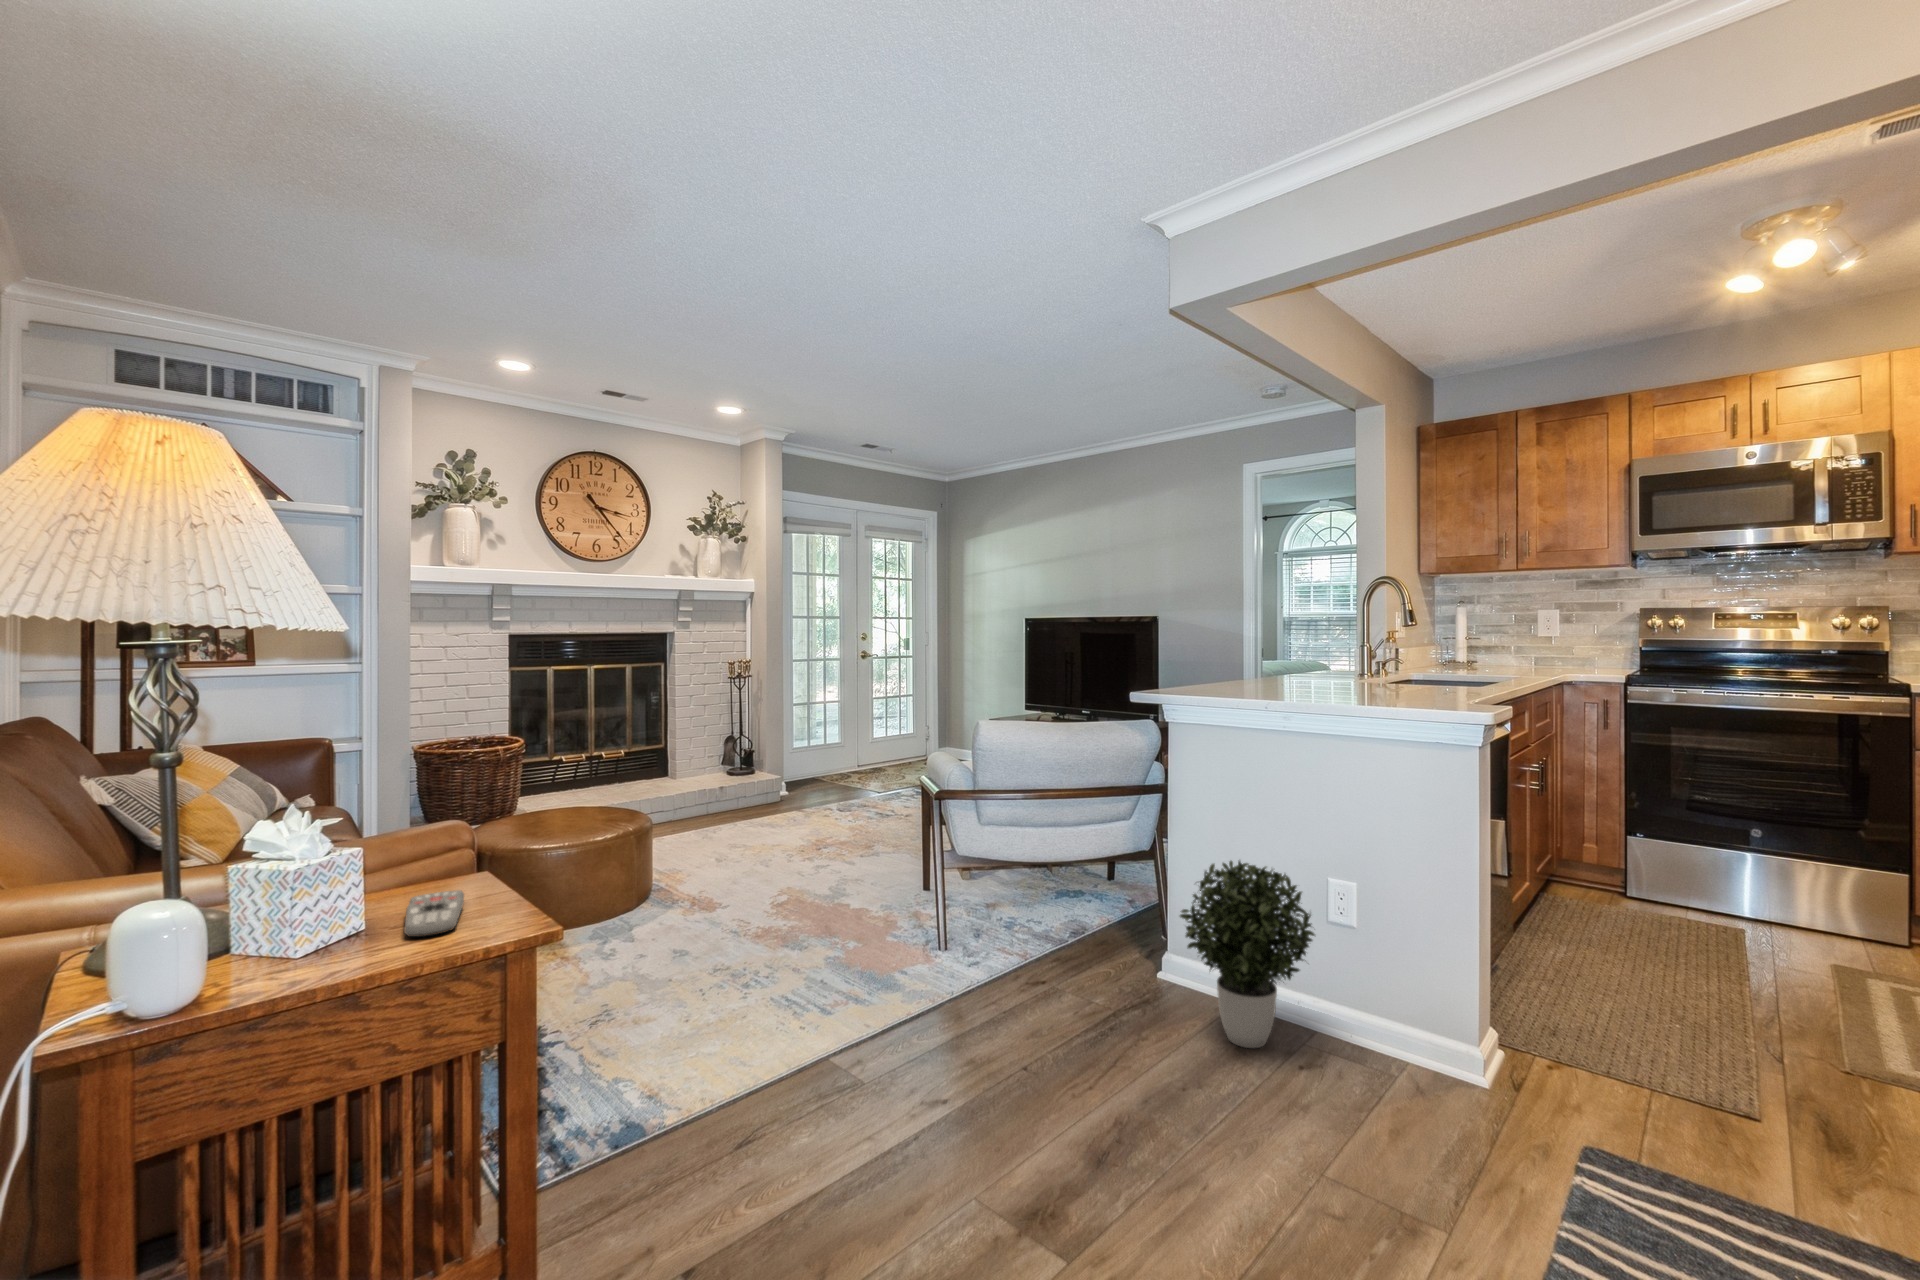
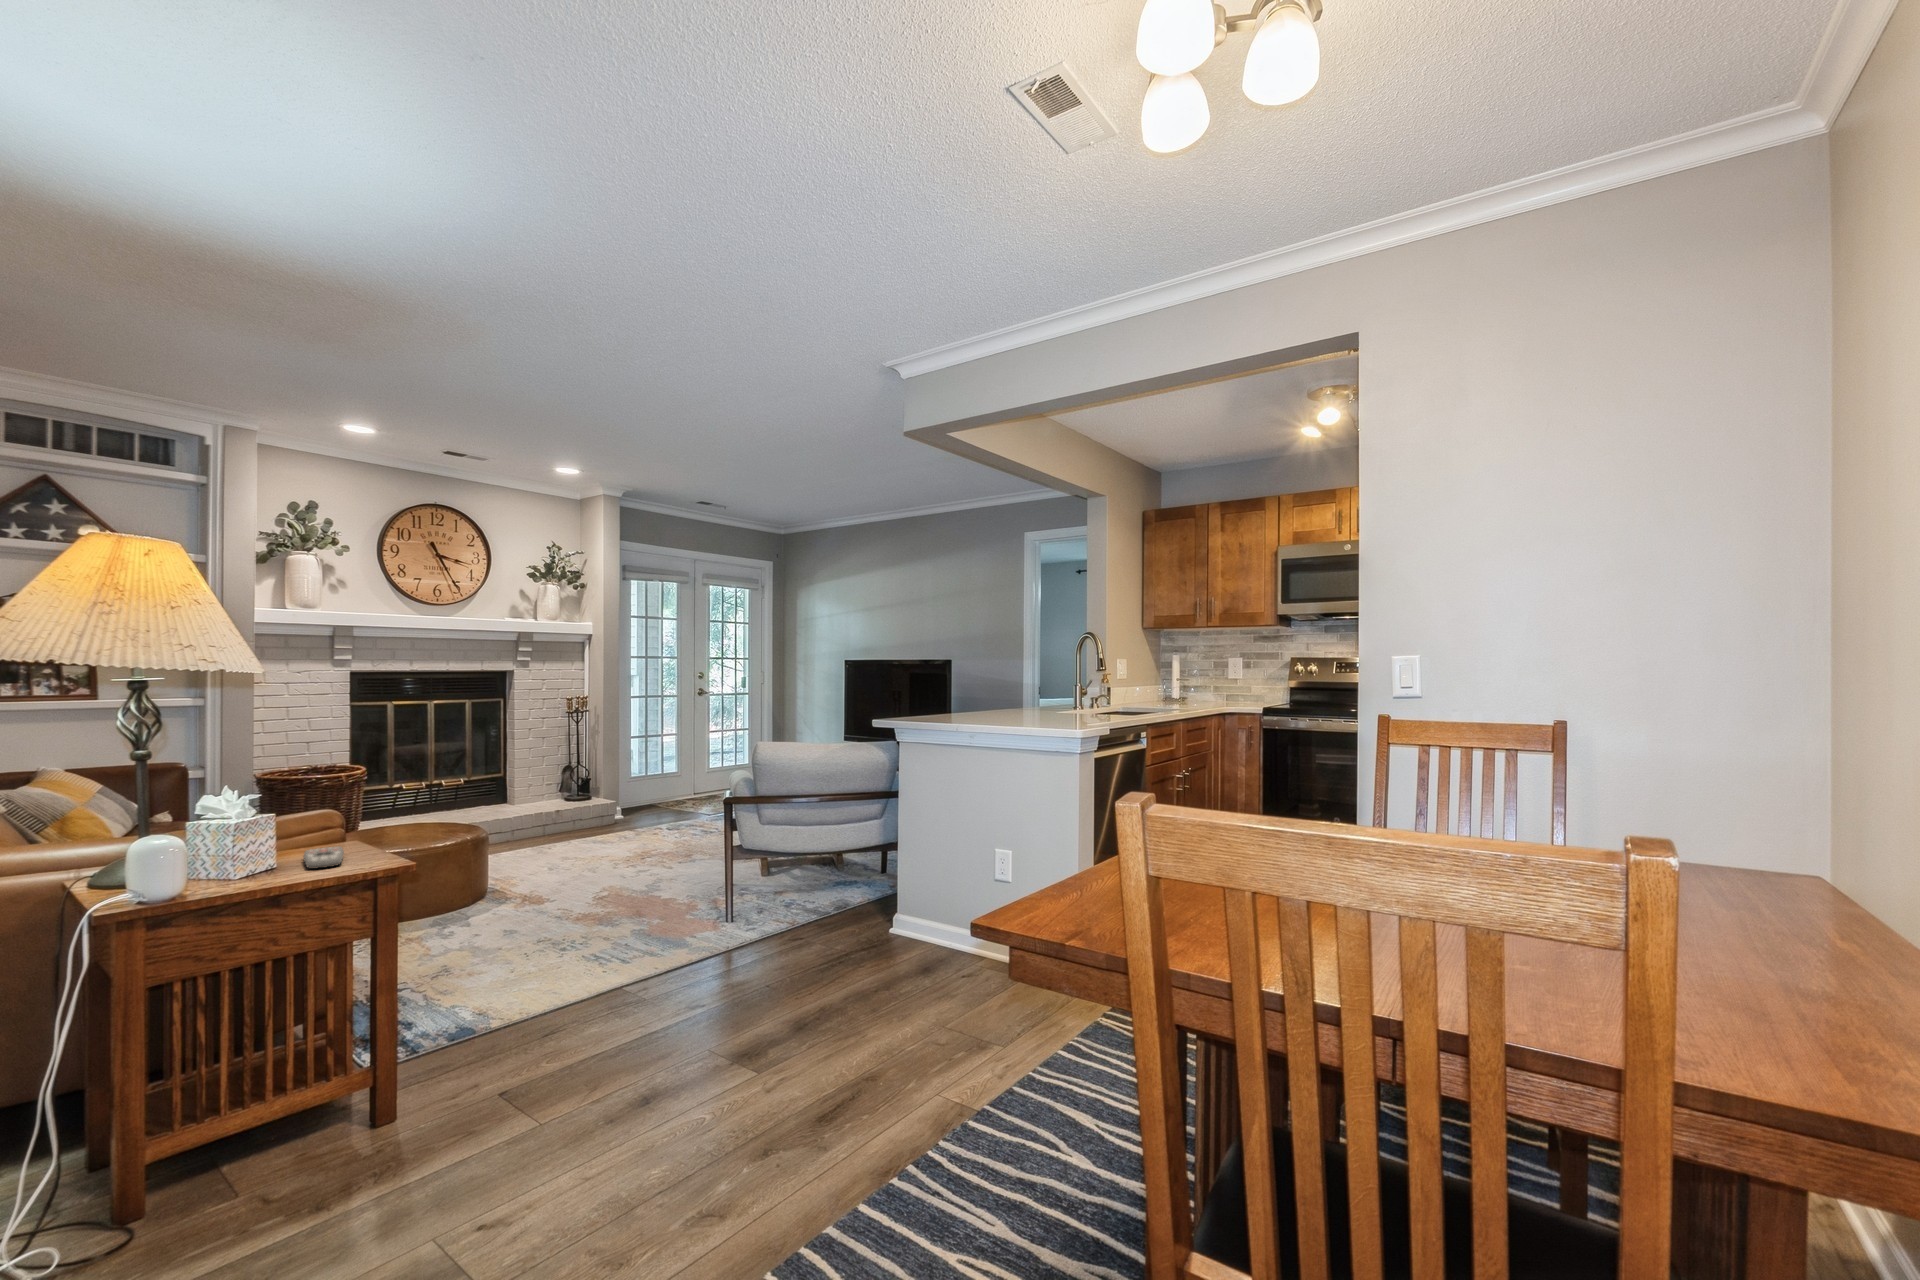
potted plant: present [1180,861,1315,1048] -> none [889,831,982,966]

